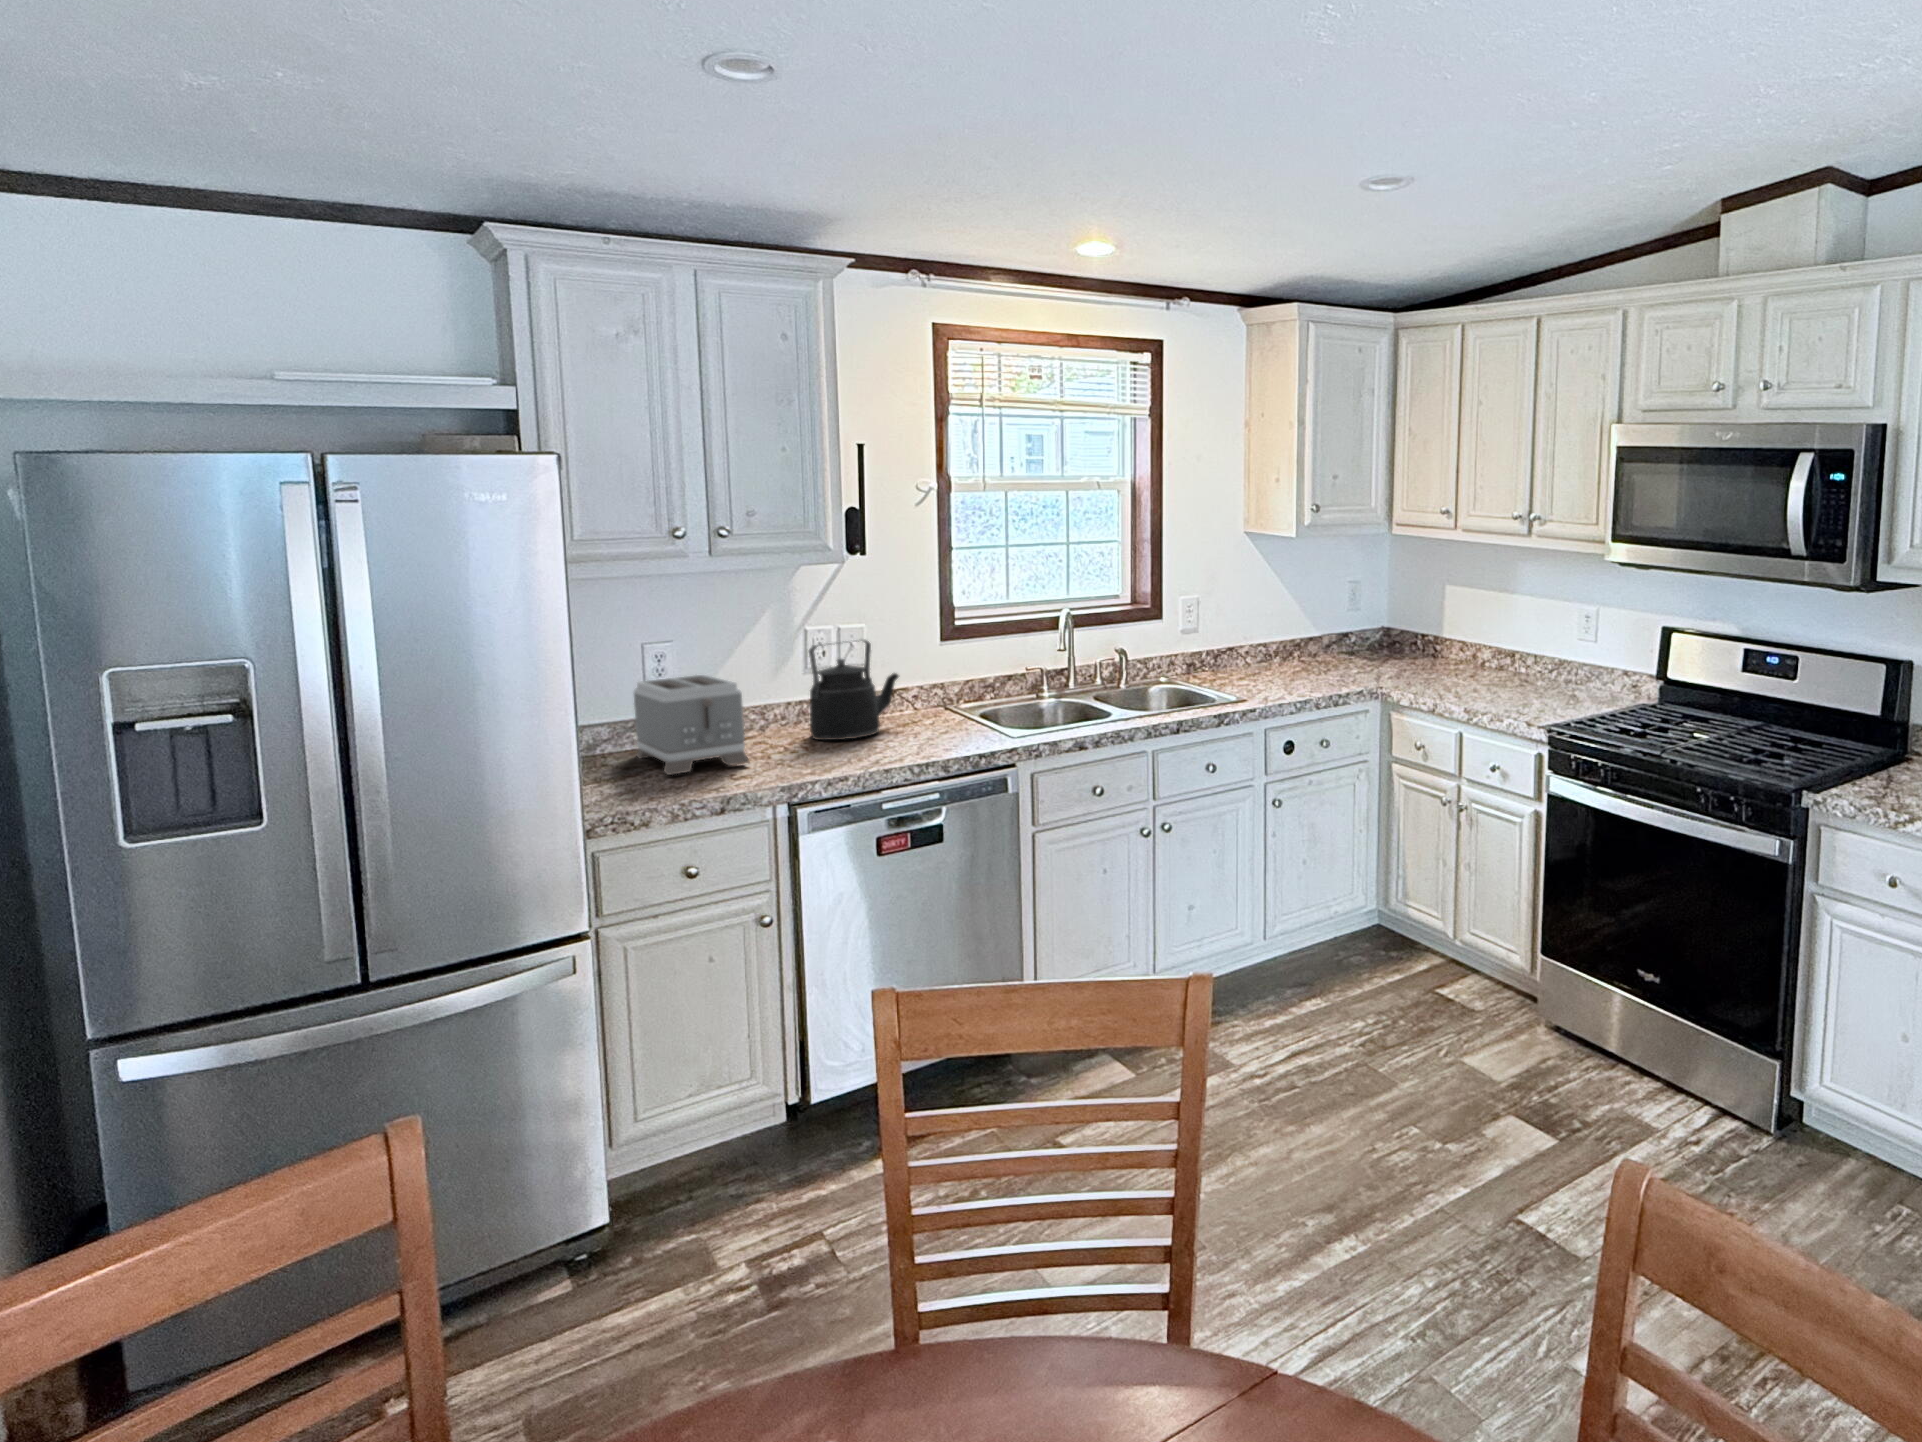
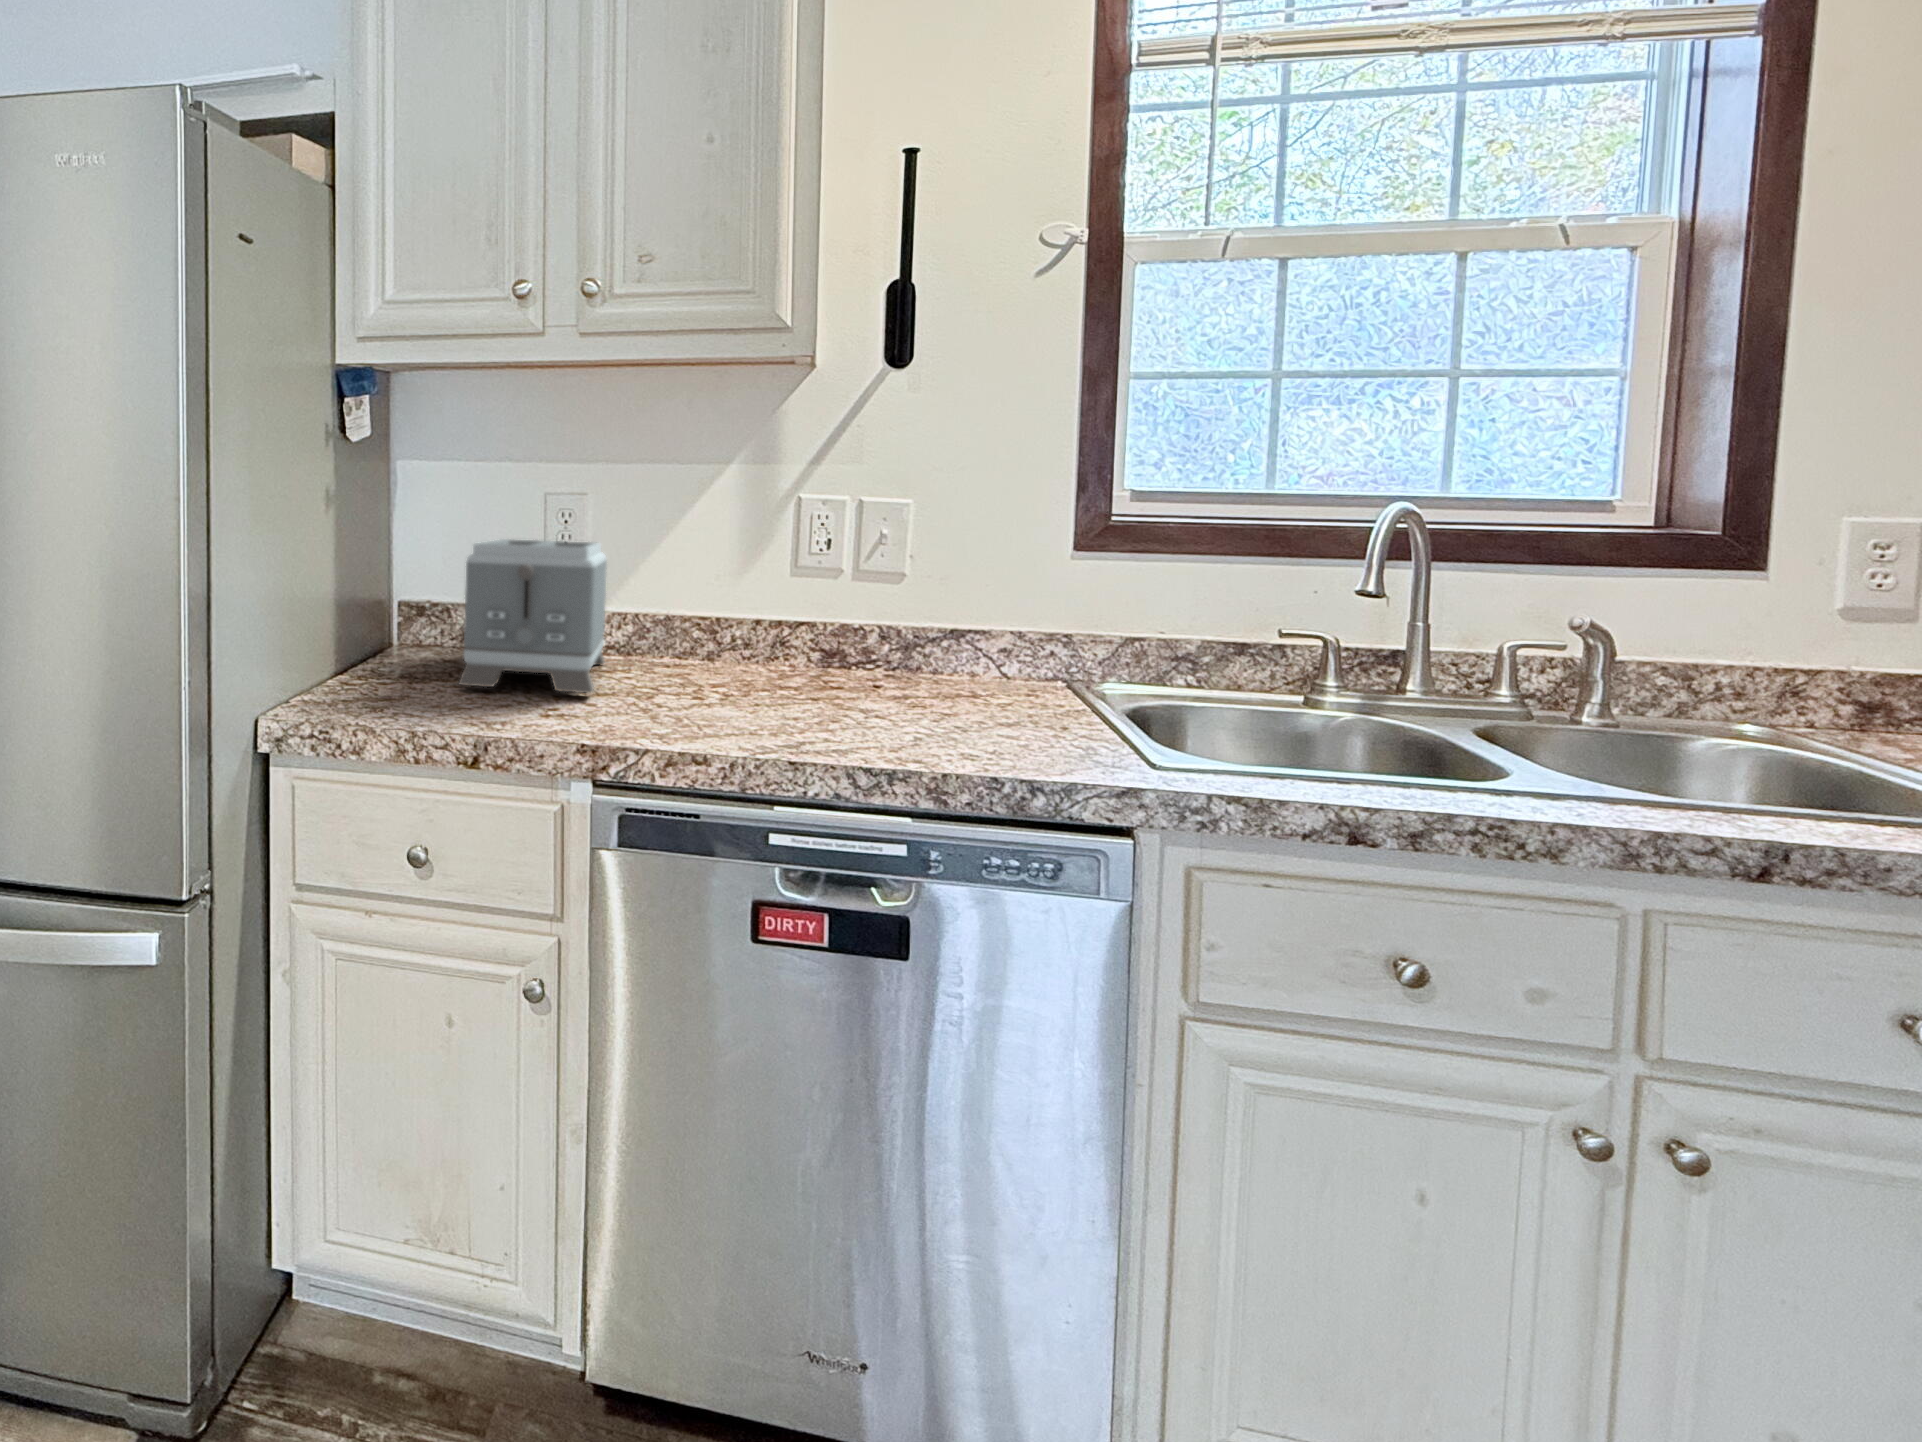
kettle: present [809,640,899,740] -> none [752,511,946,697]

